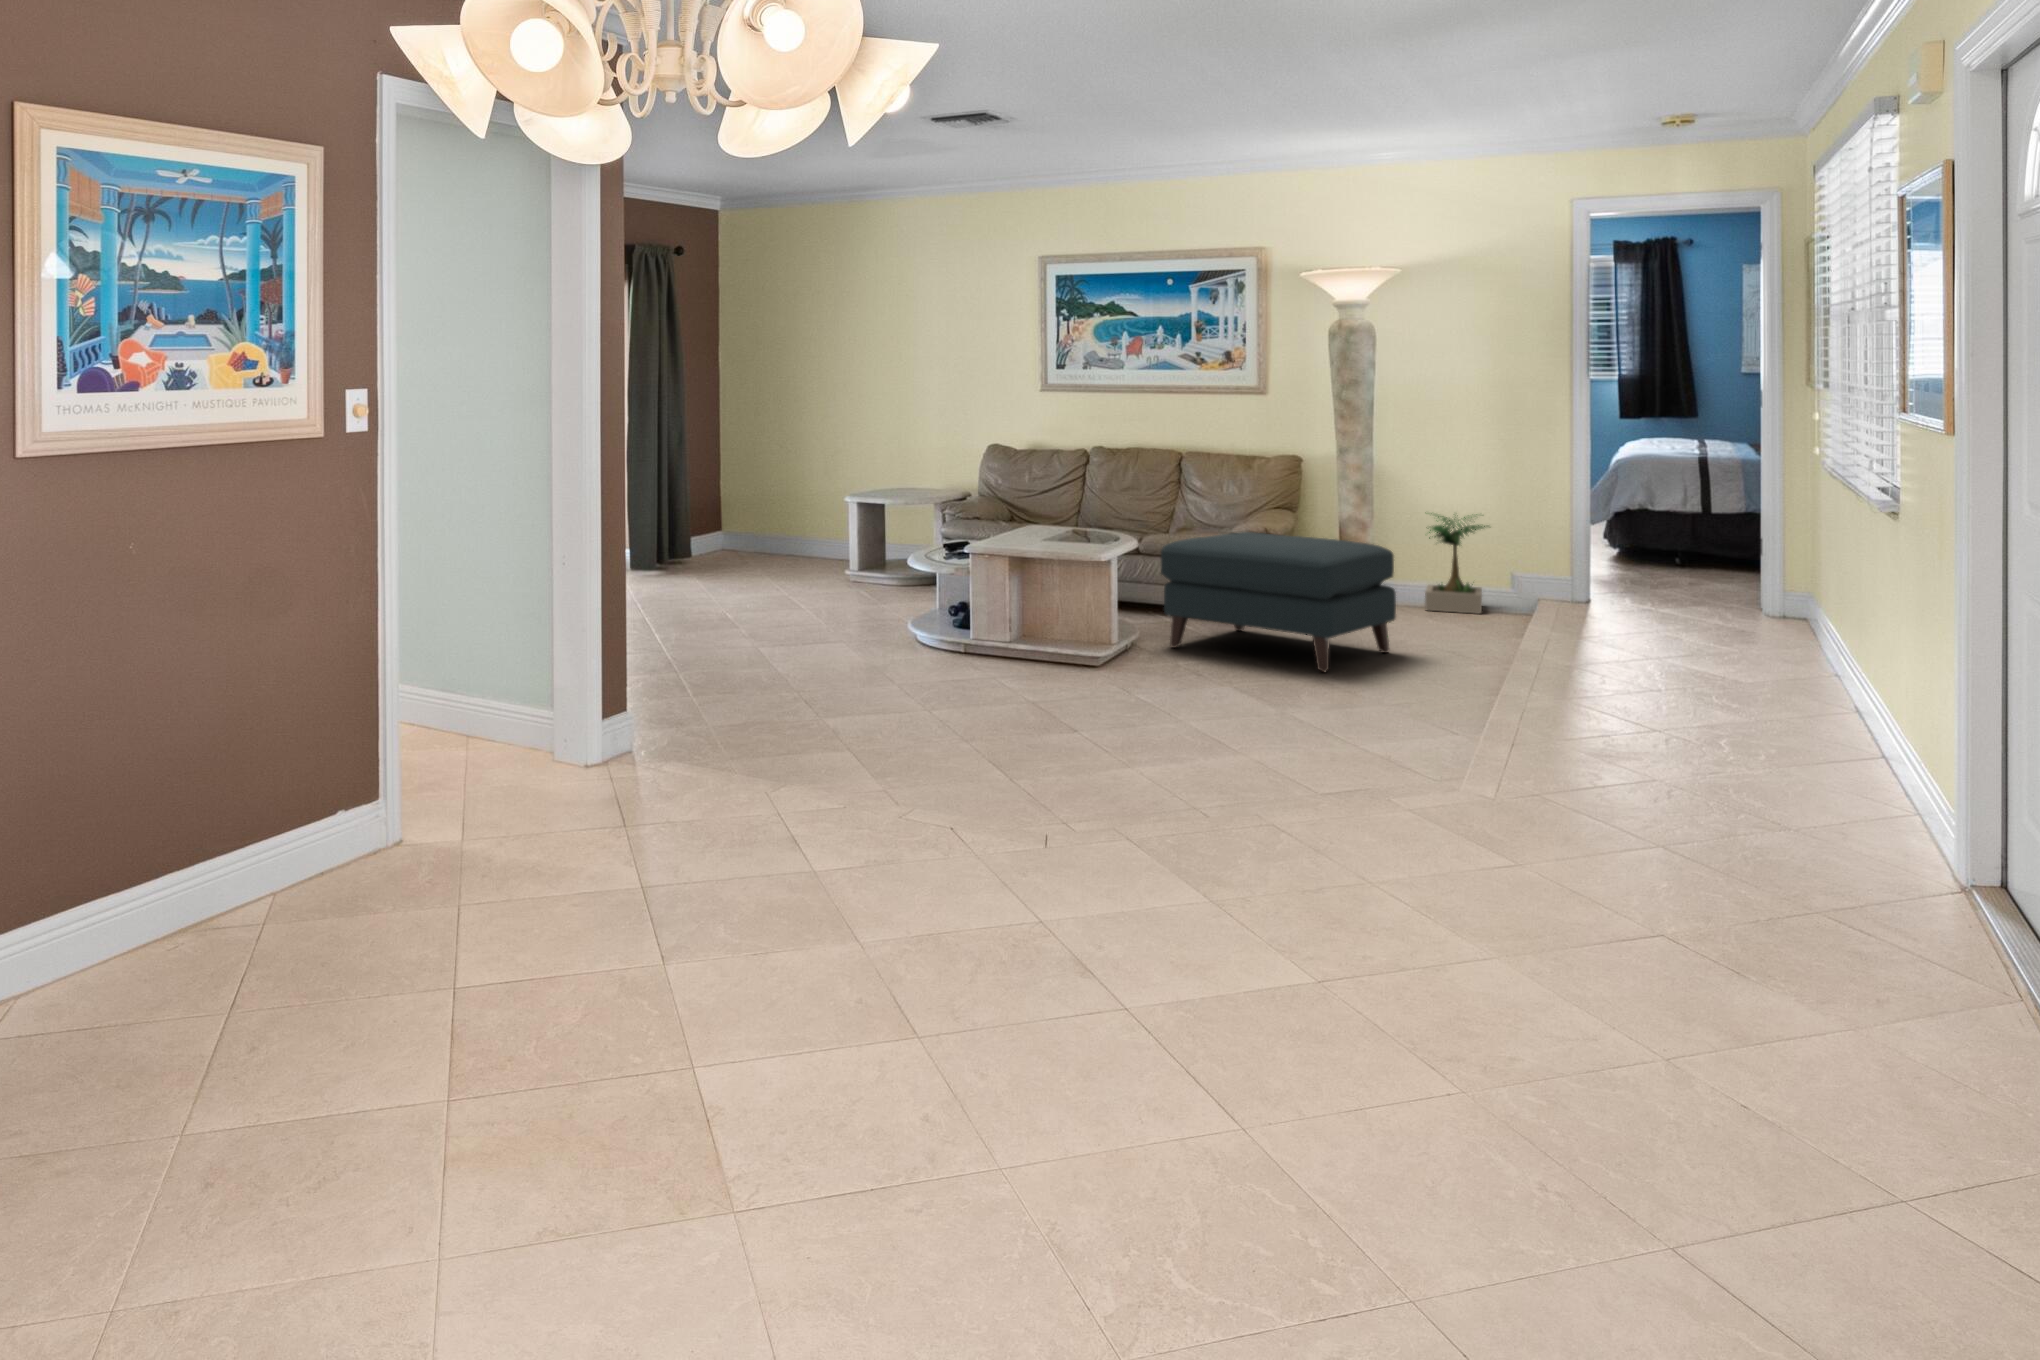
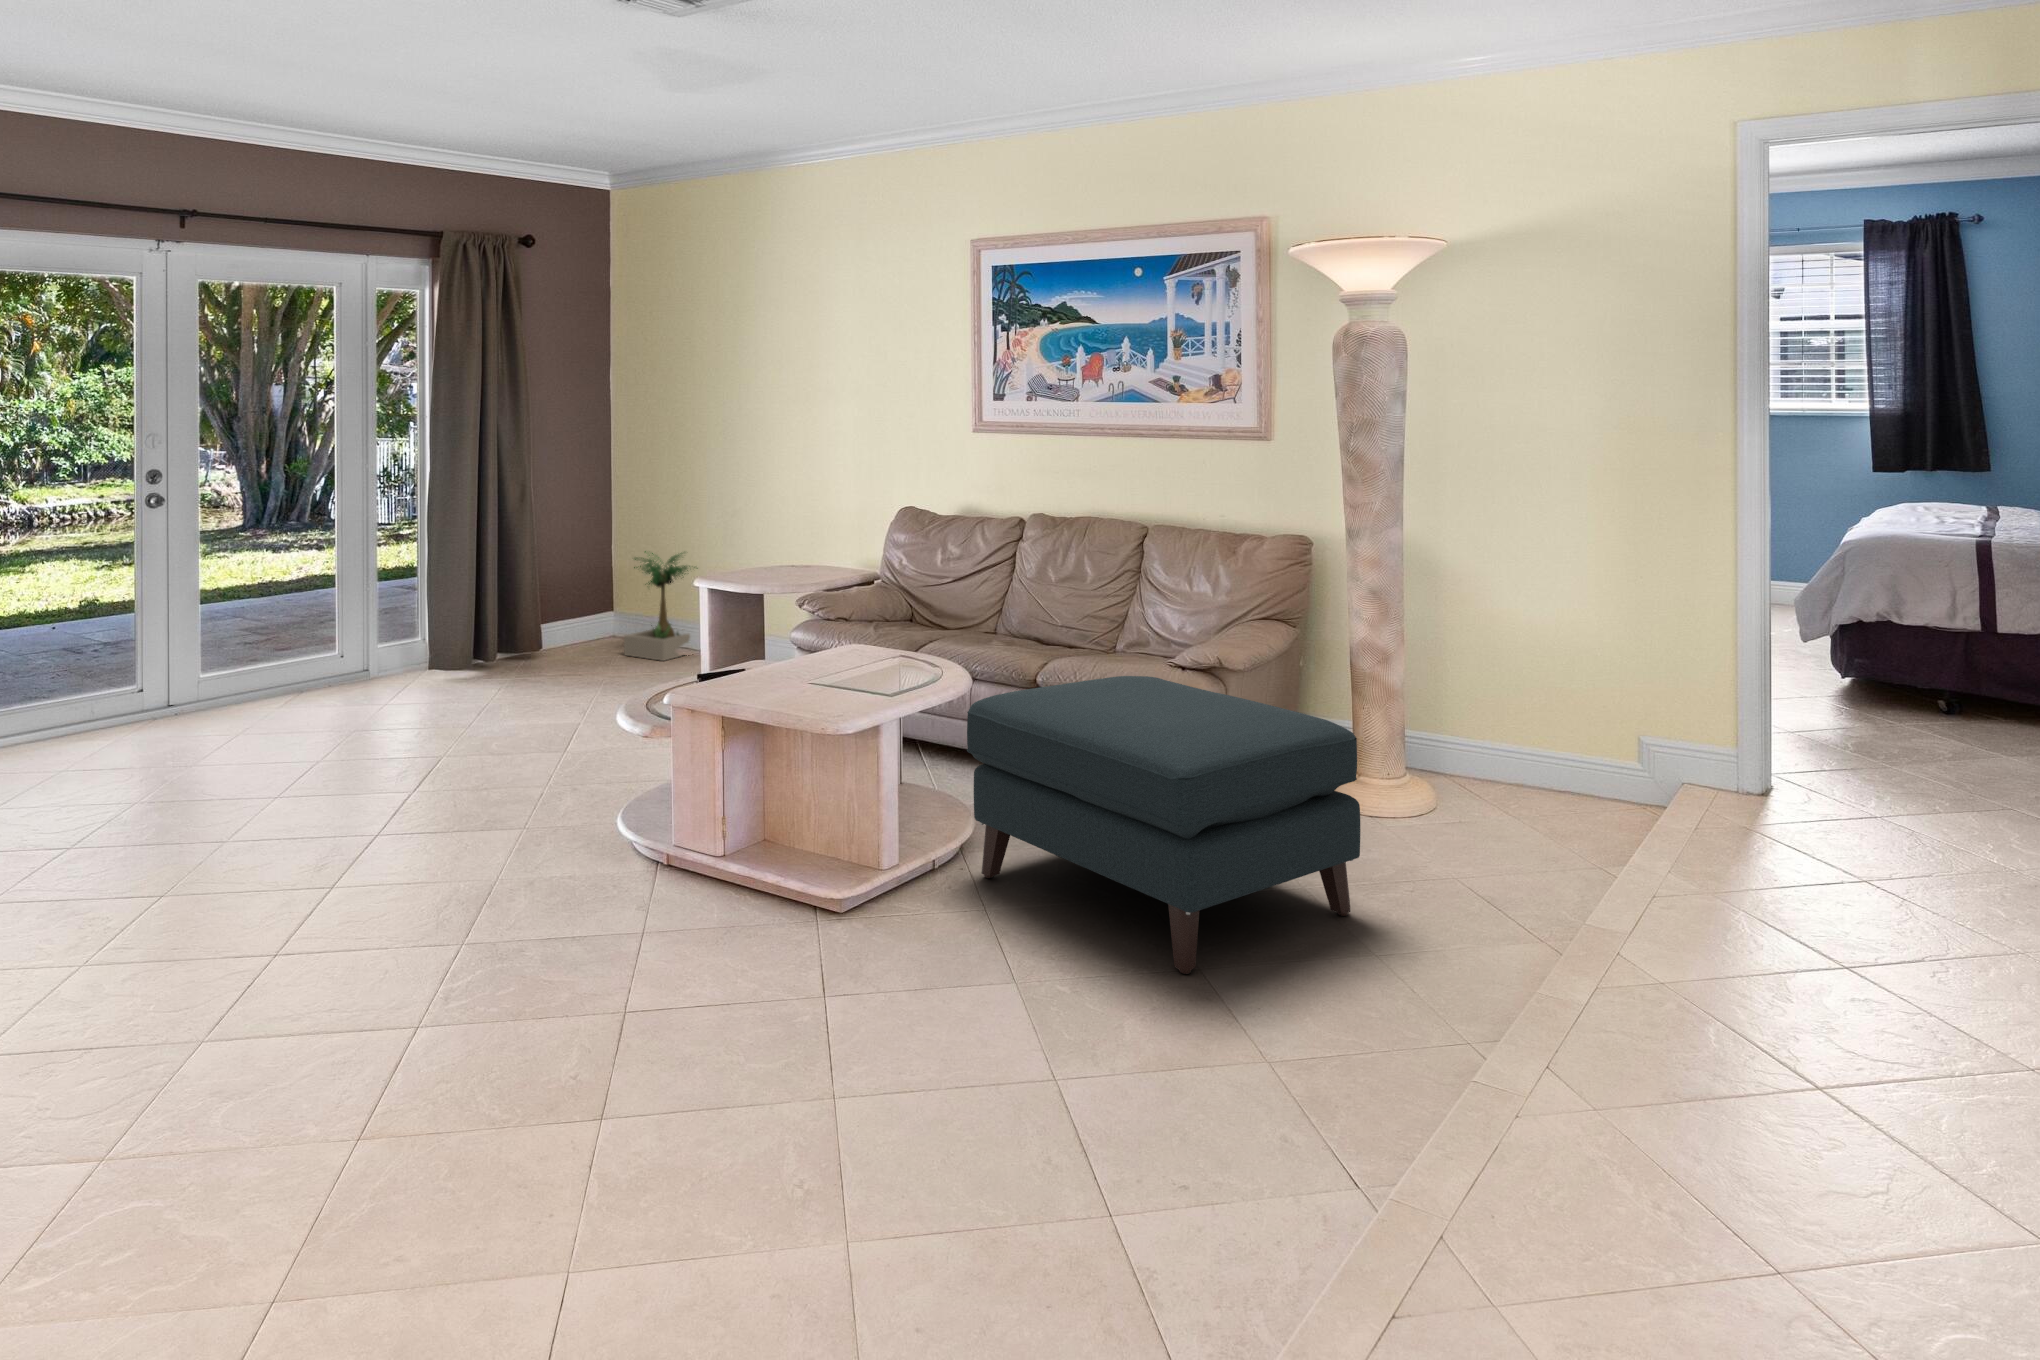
potted plant: present [1425,513,1485,614] -> present [624,551,698,661]

